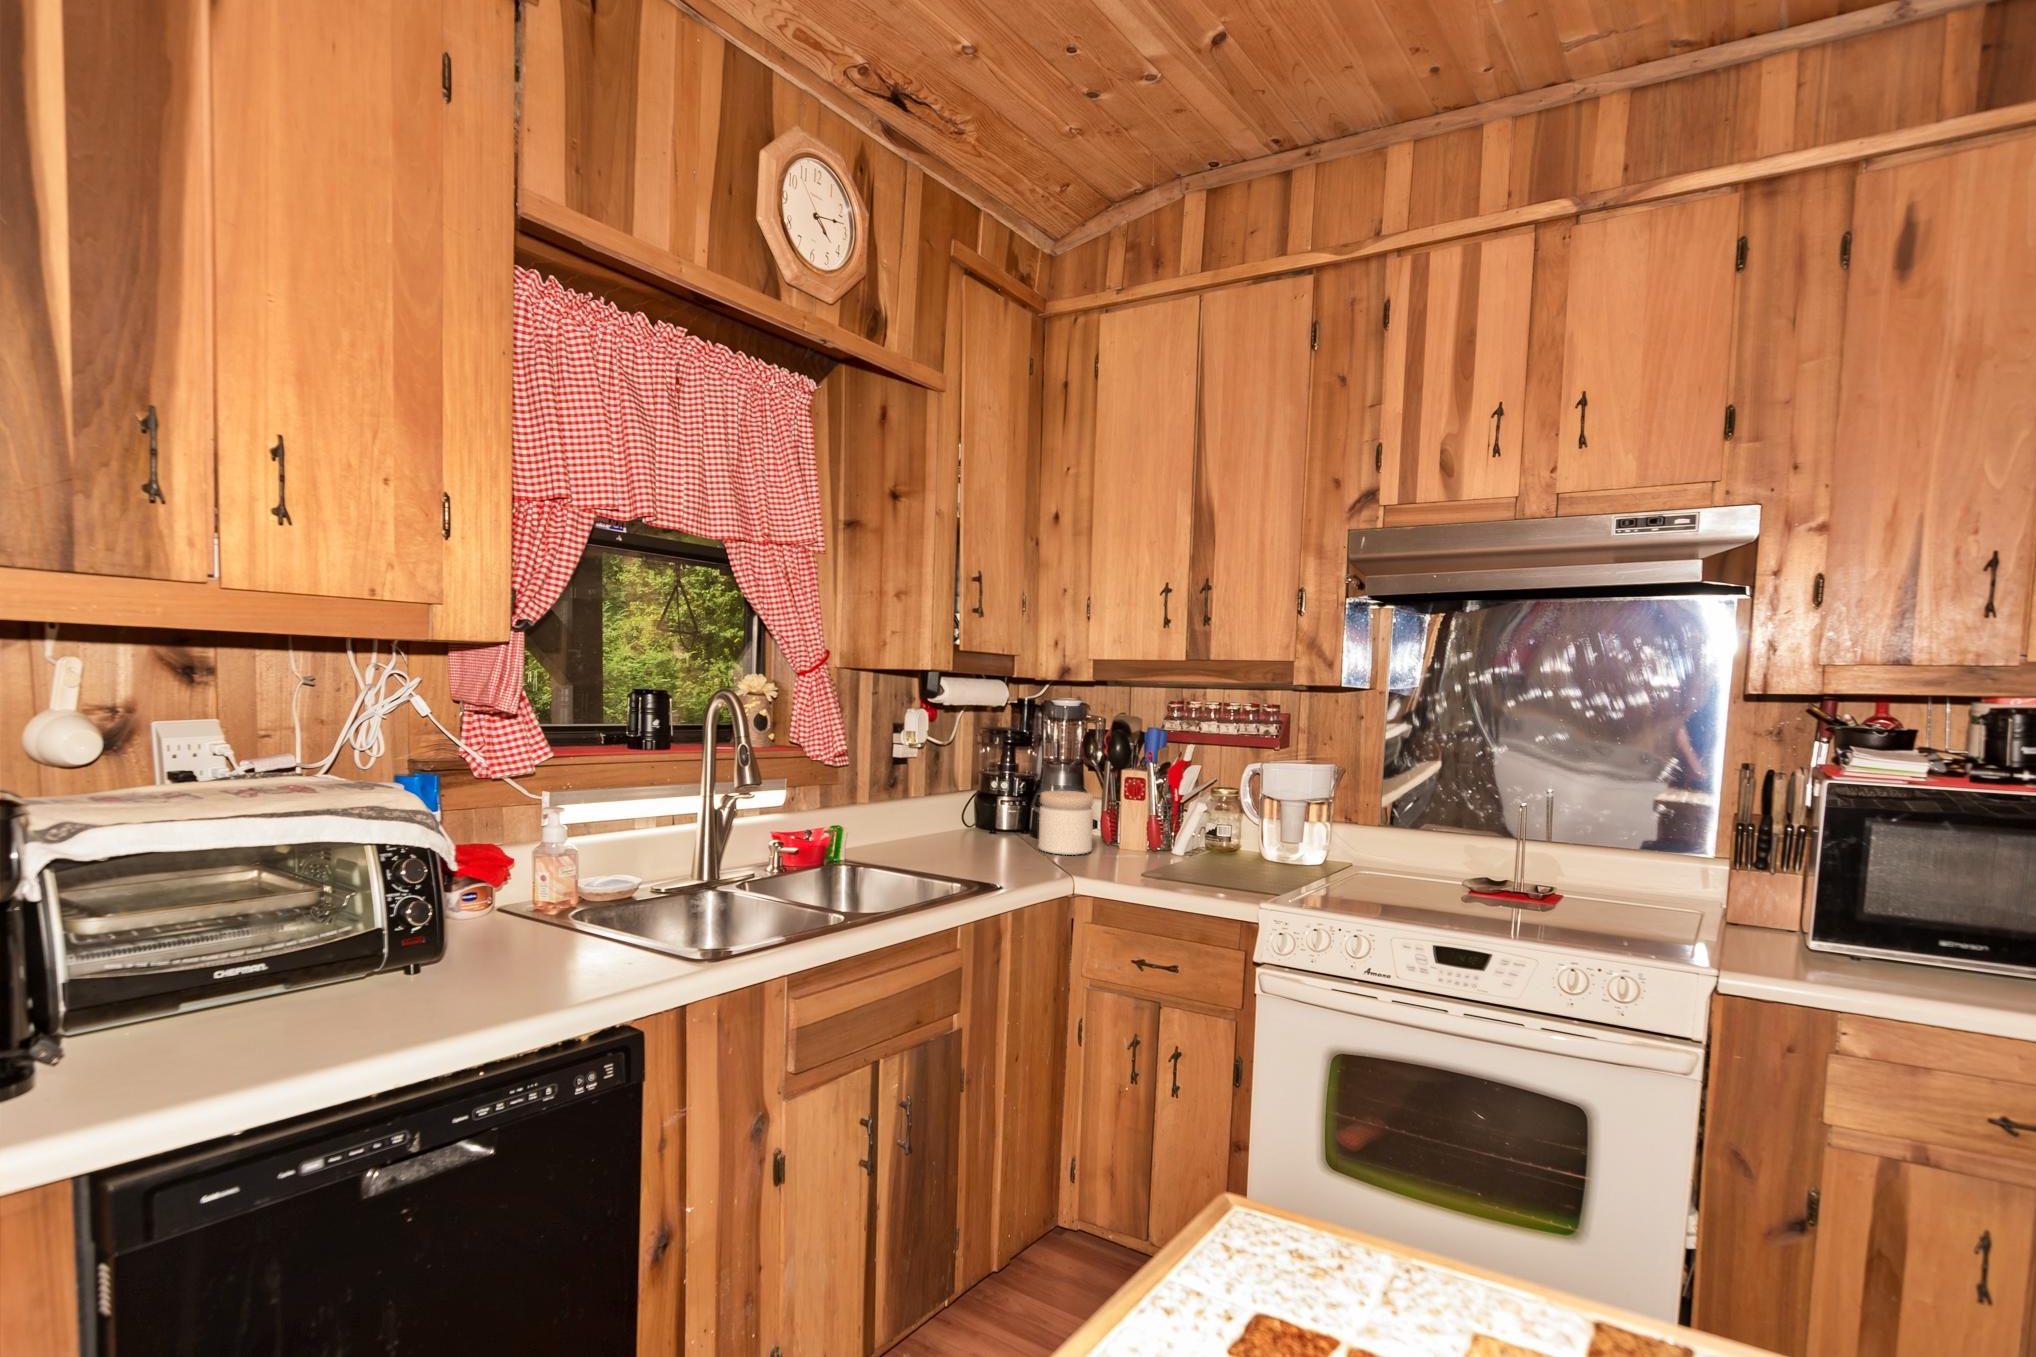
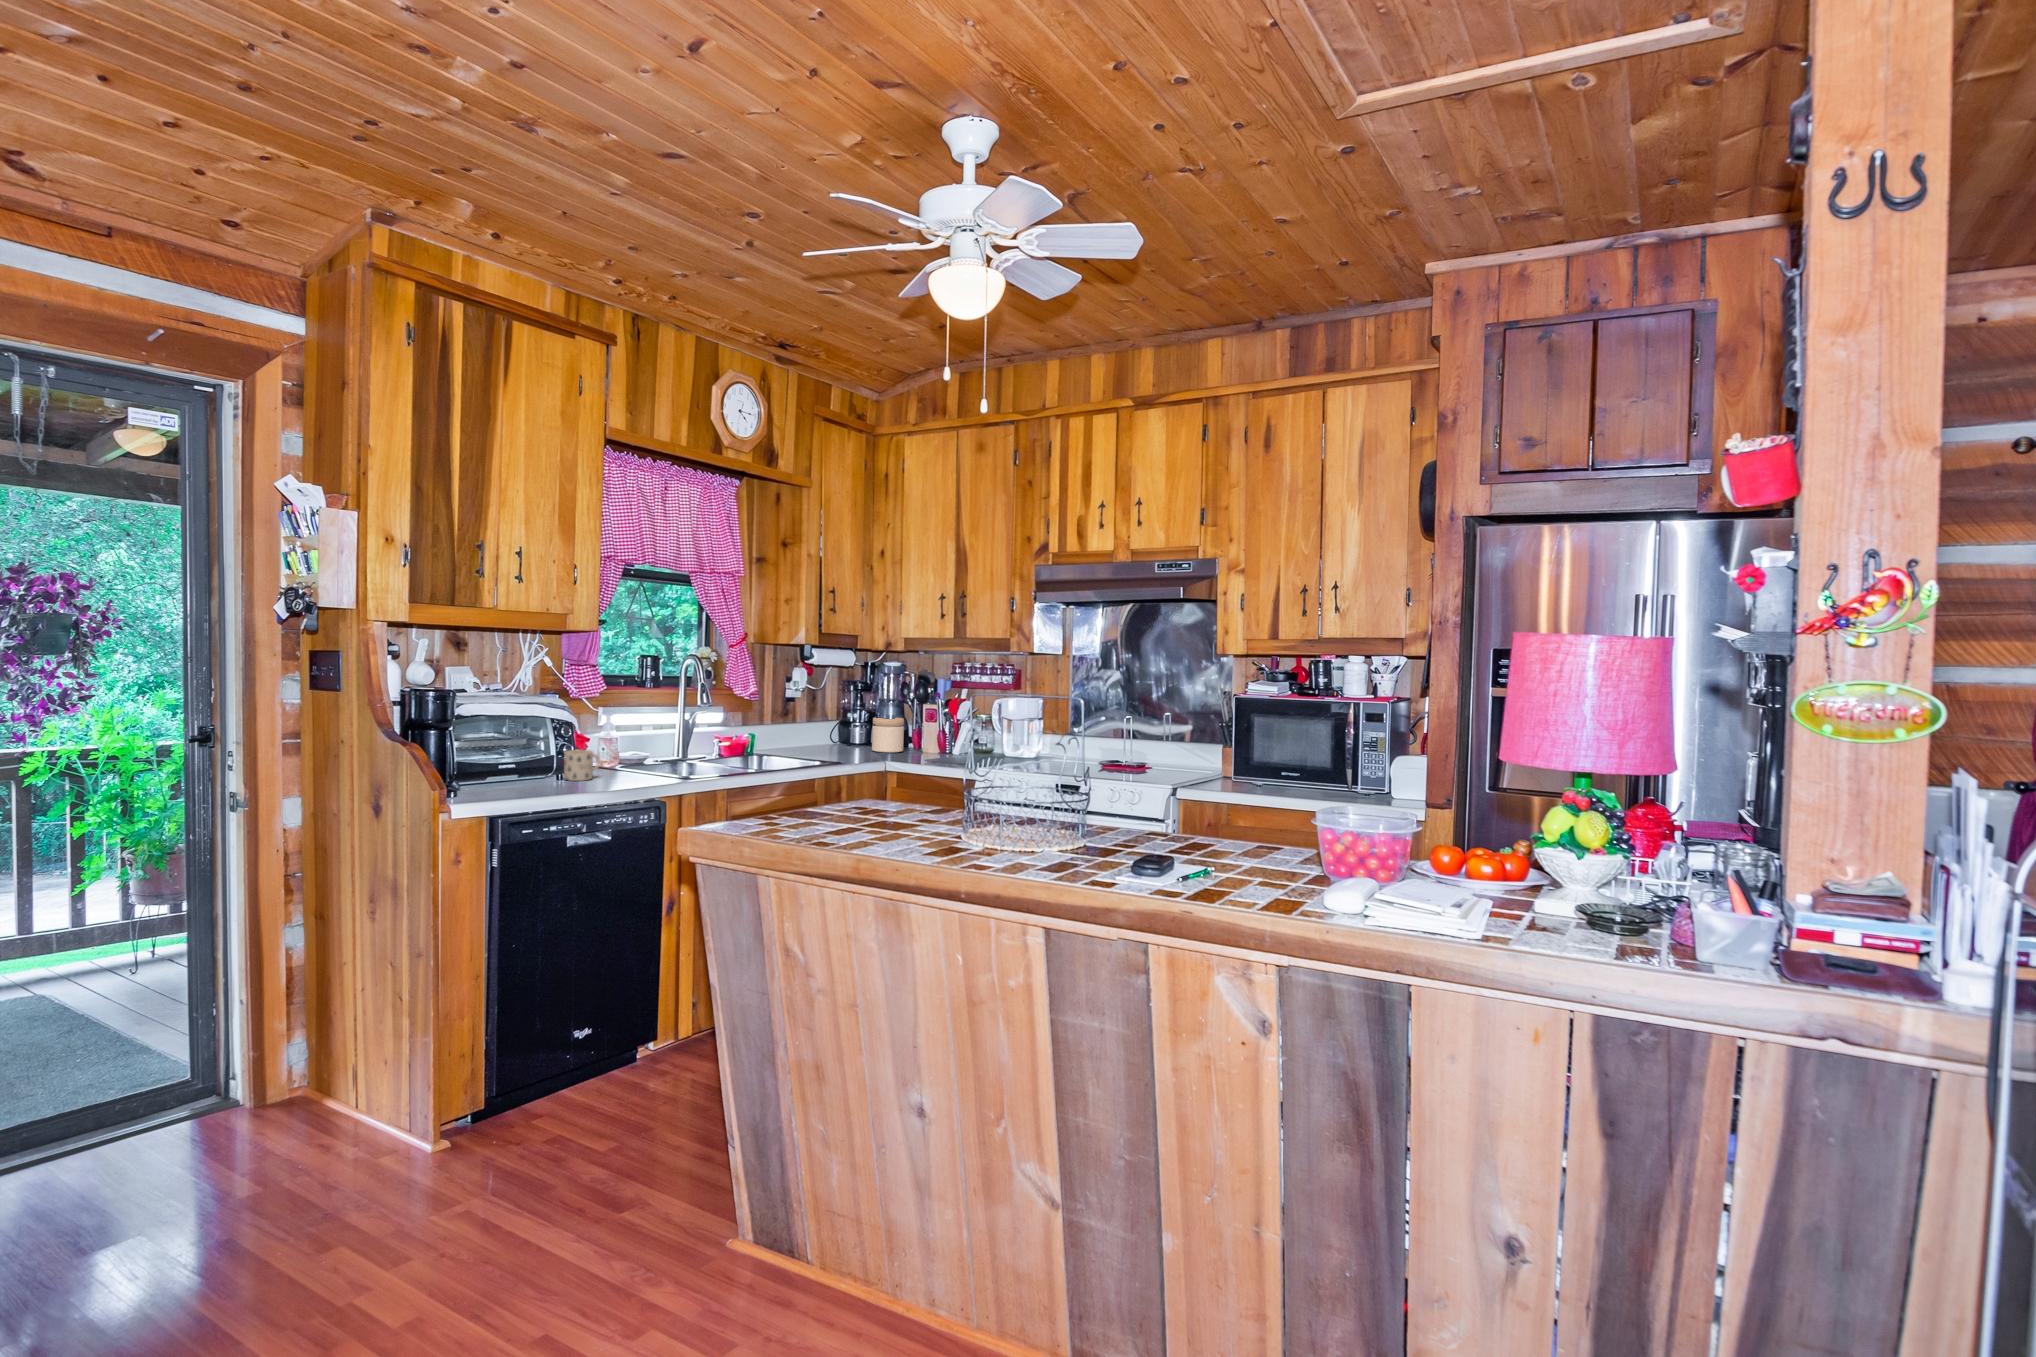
mug: none [392,917,490,1003] -> present [564,750,600,781]

